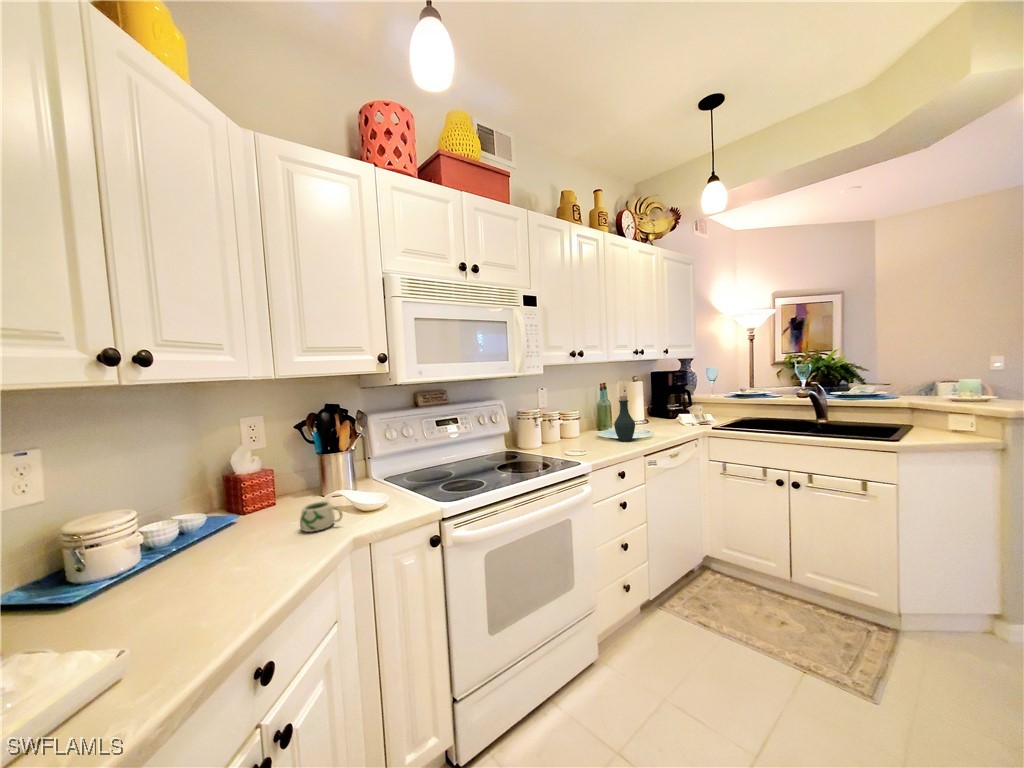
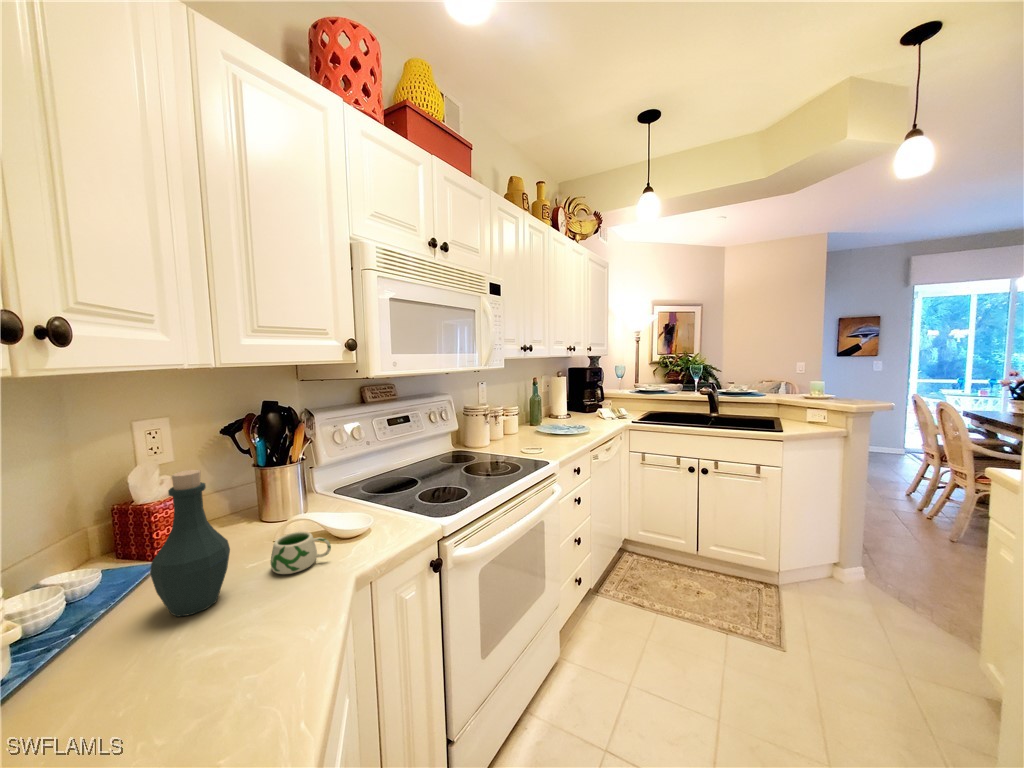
bottle: present [614,395,635,441] -> present [150,470,230,617]

